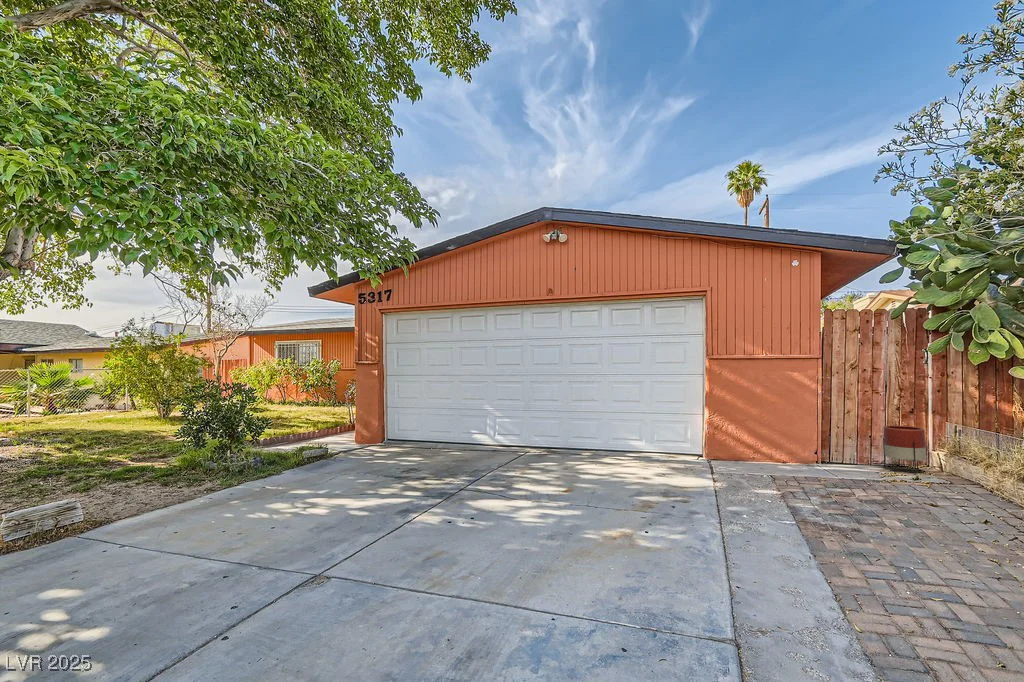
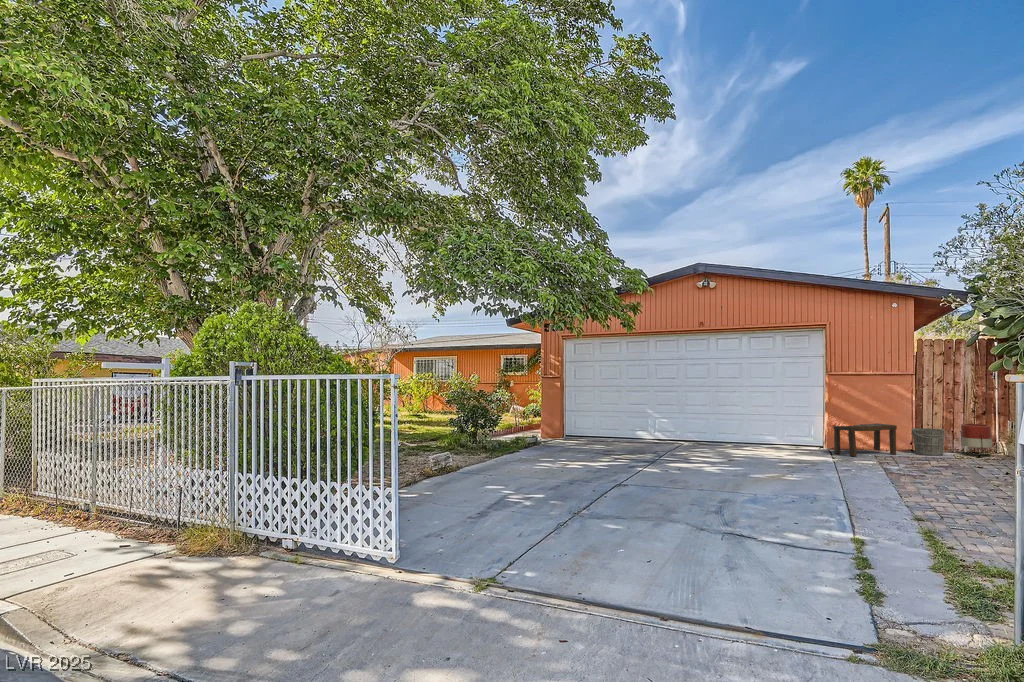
bench: none [717,425,801,477] -> present [833,423,897,457]
bucket: none [818,432,869,472] -> present [911,428,948,456]

